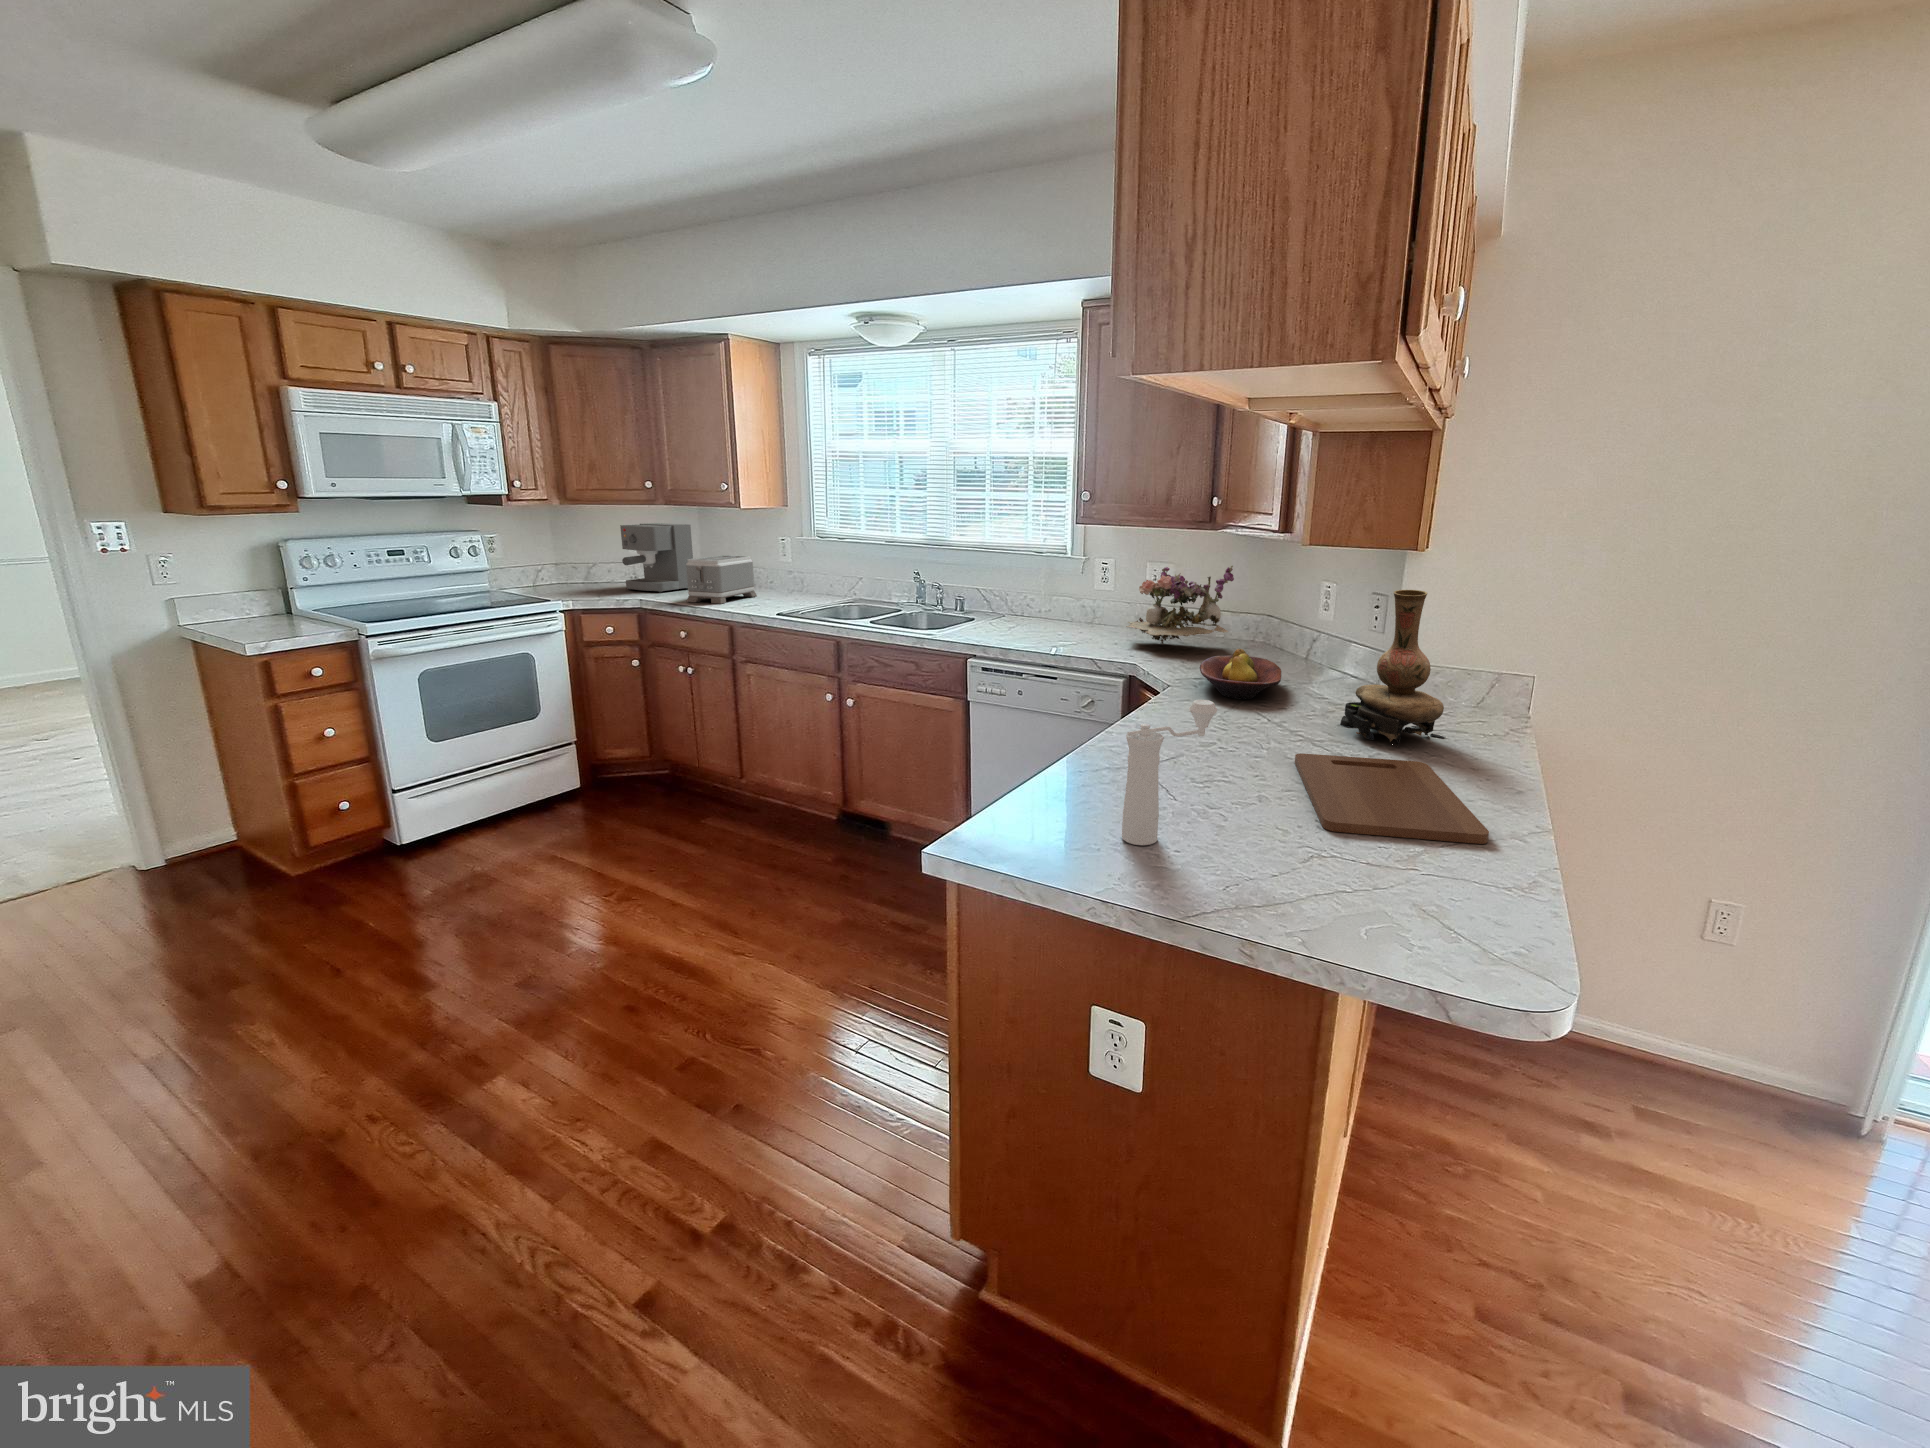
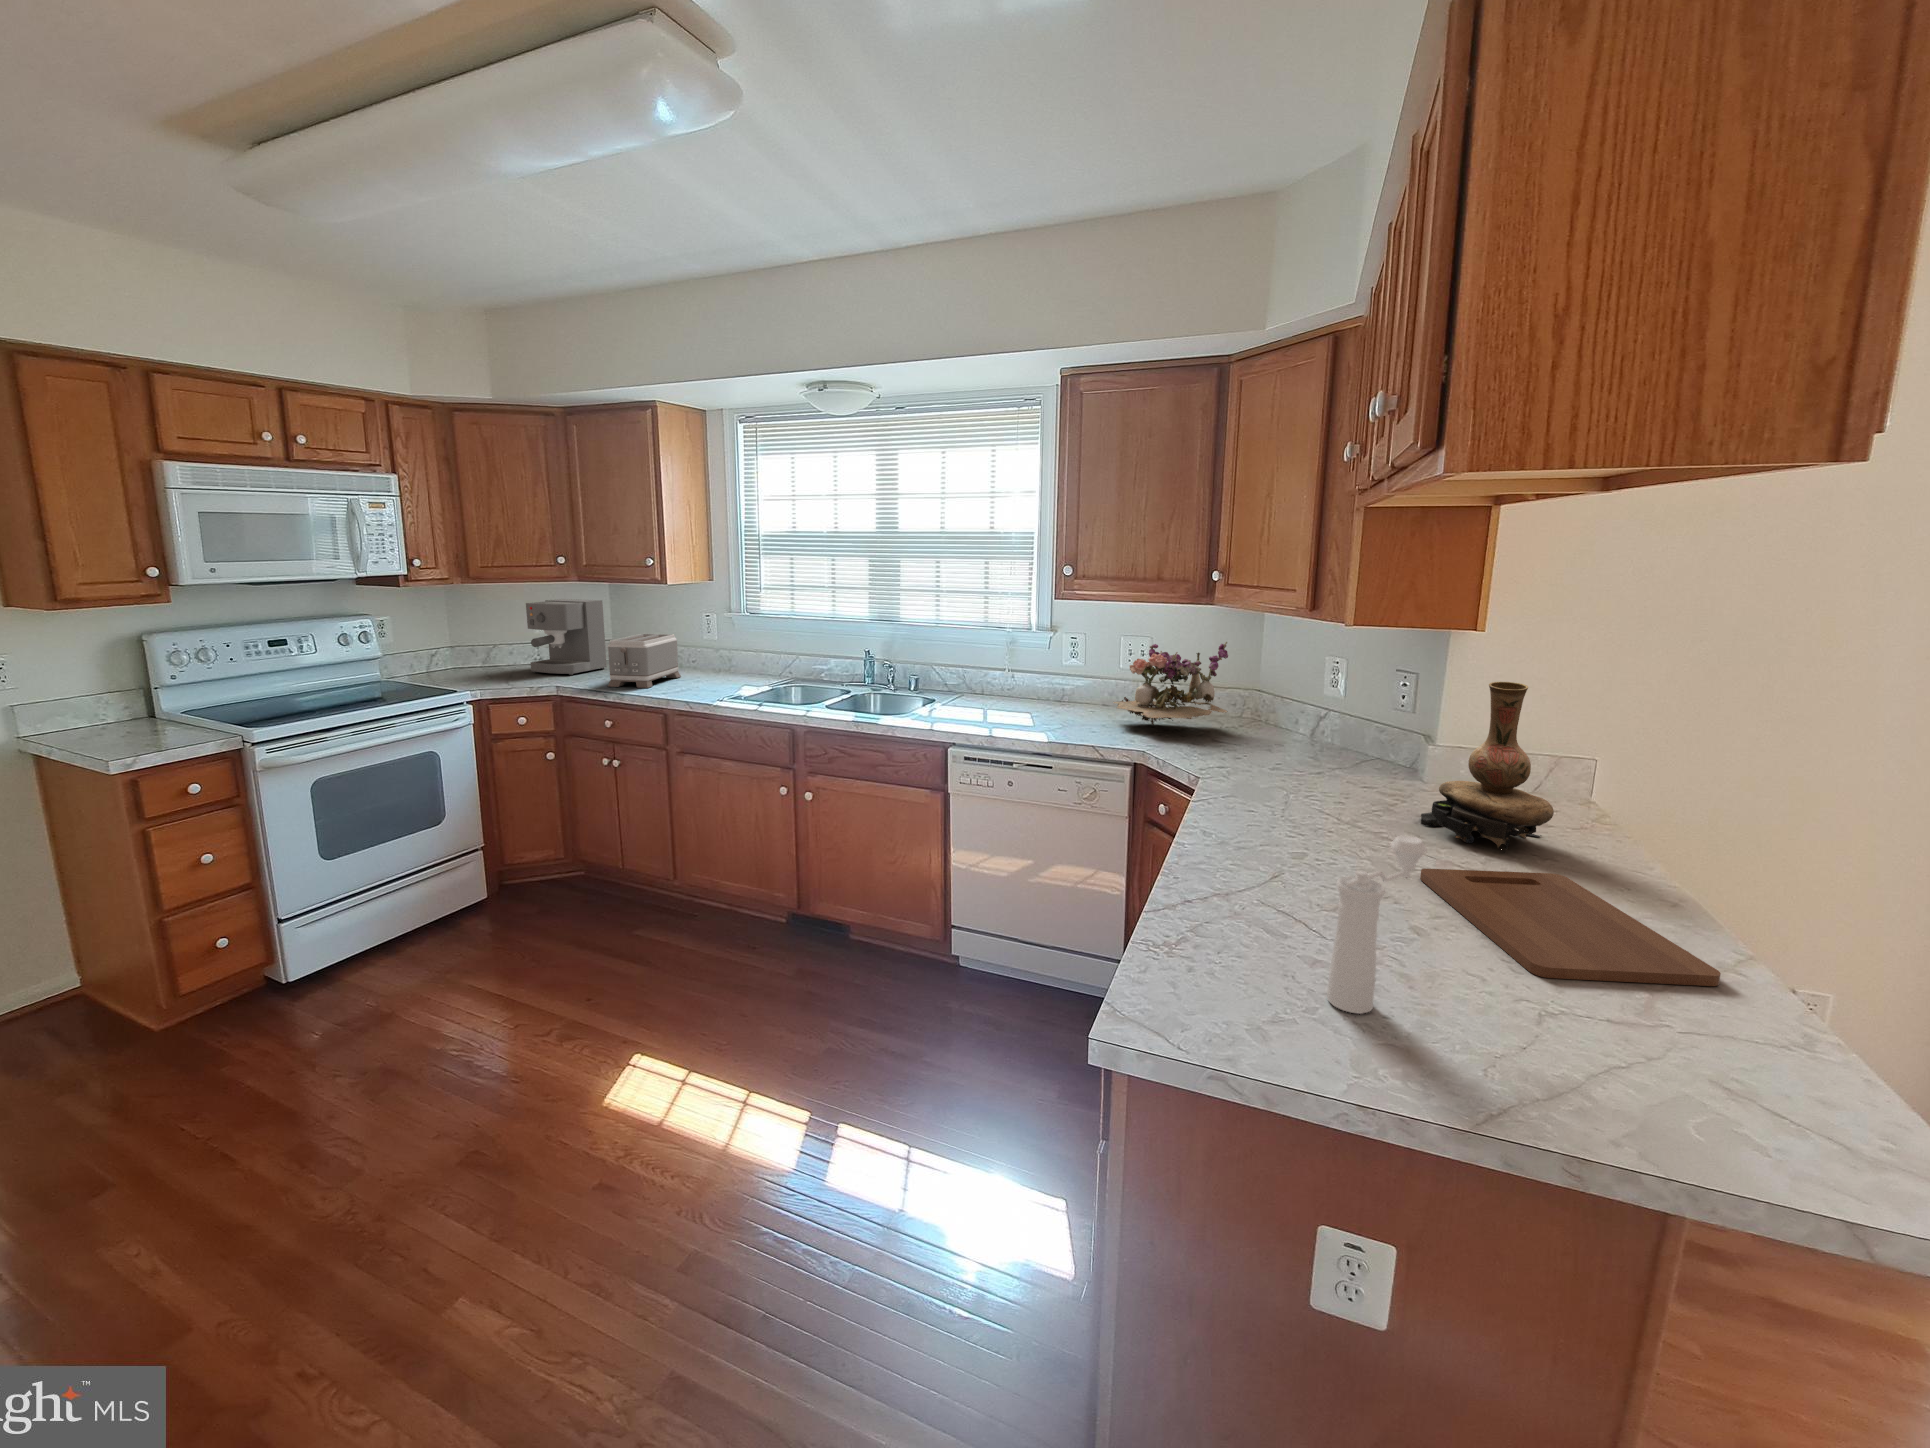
fruit bowl: present [1200,649,1281,699] -> none [1231,737,1331,794]

